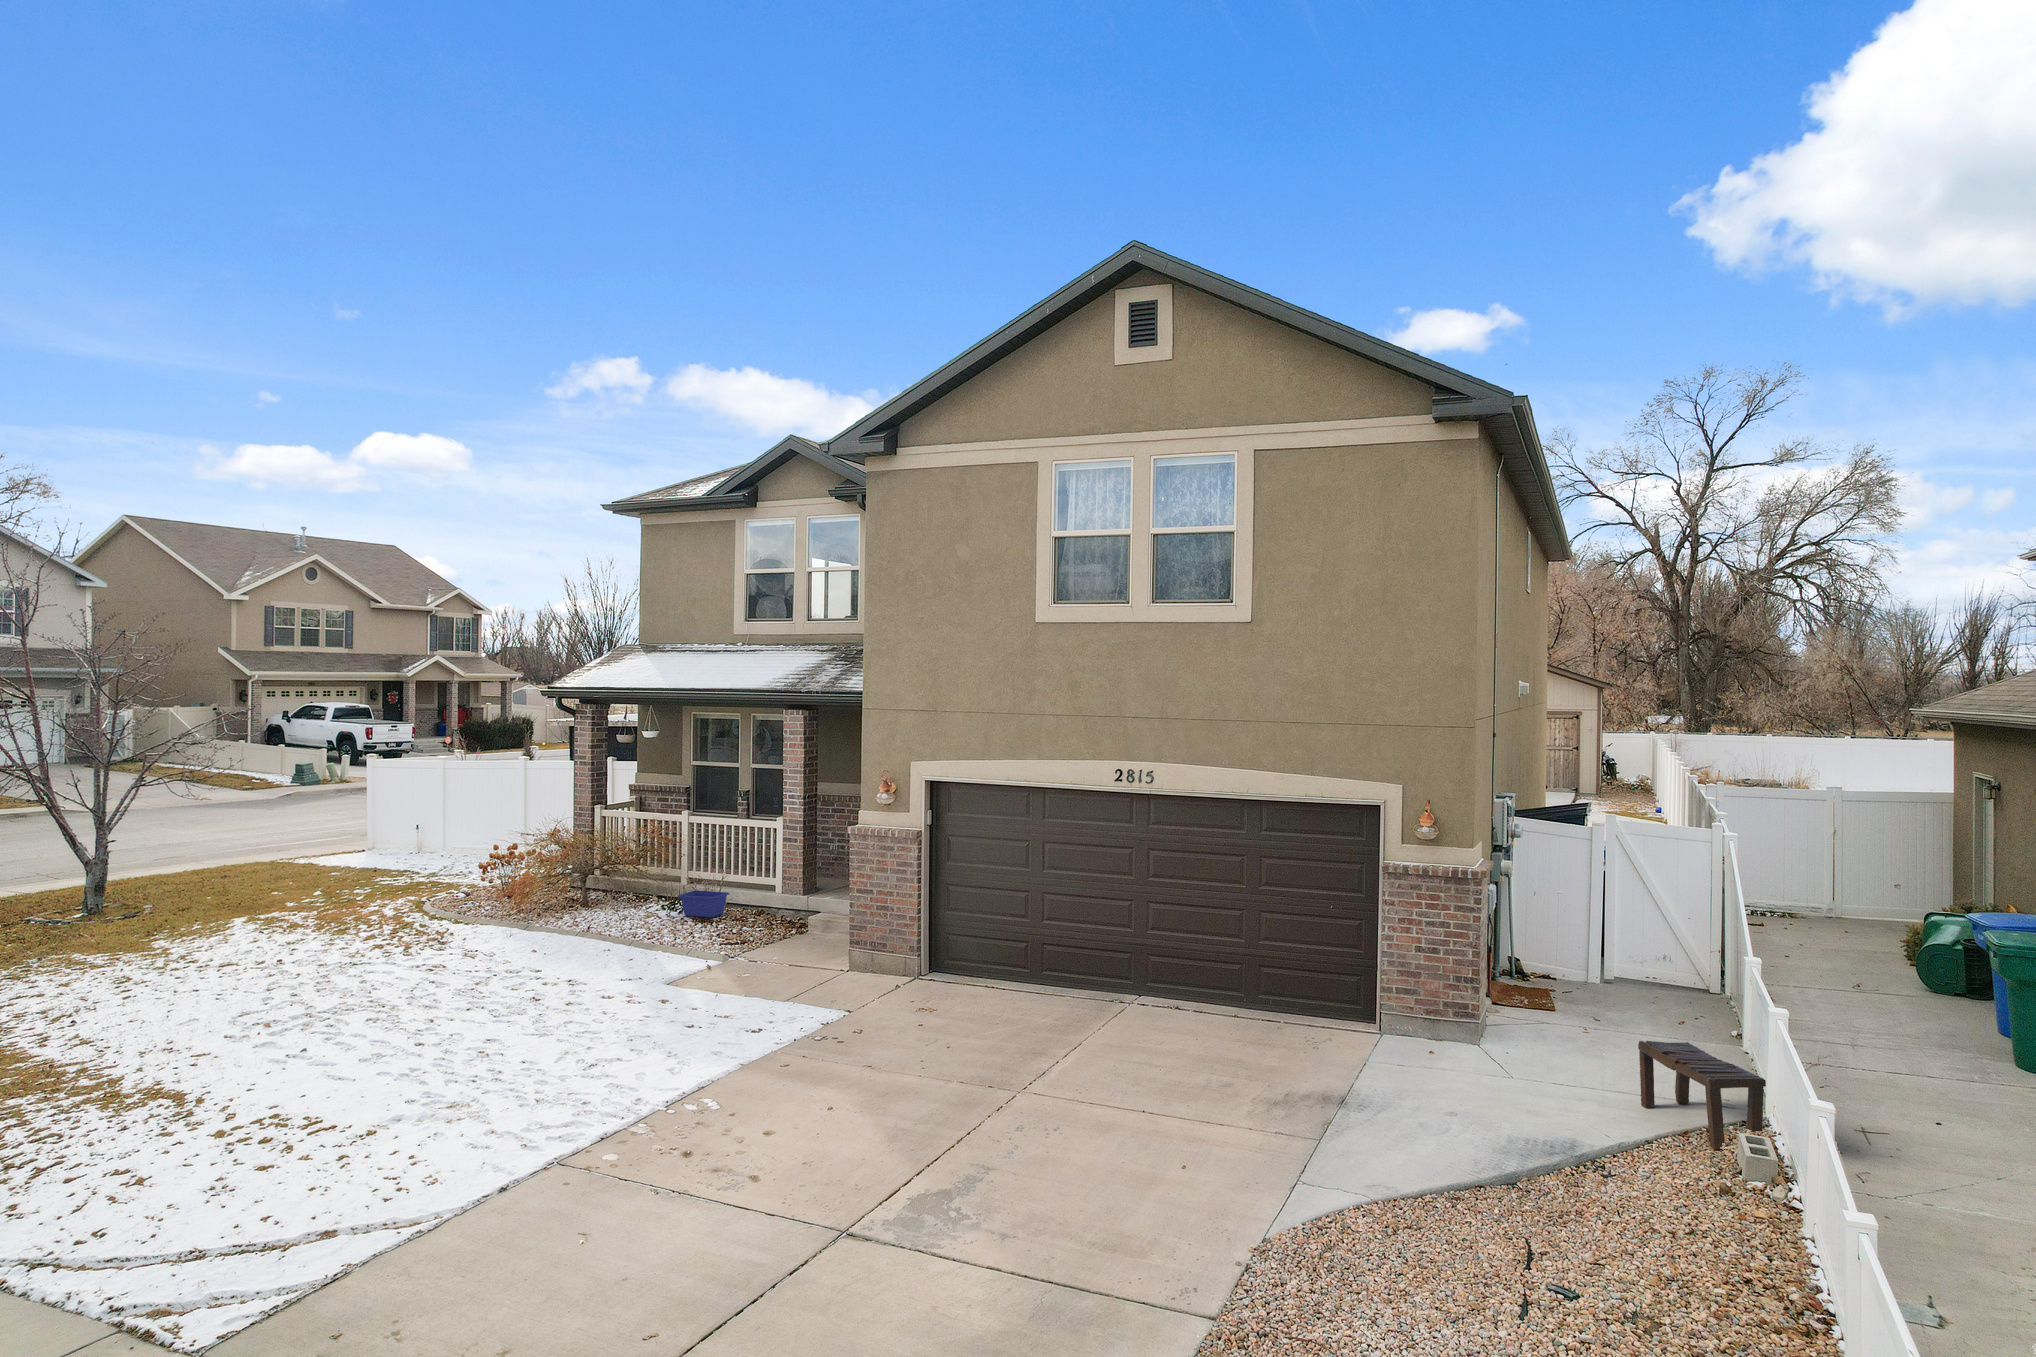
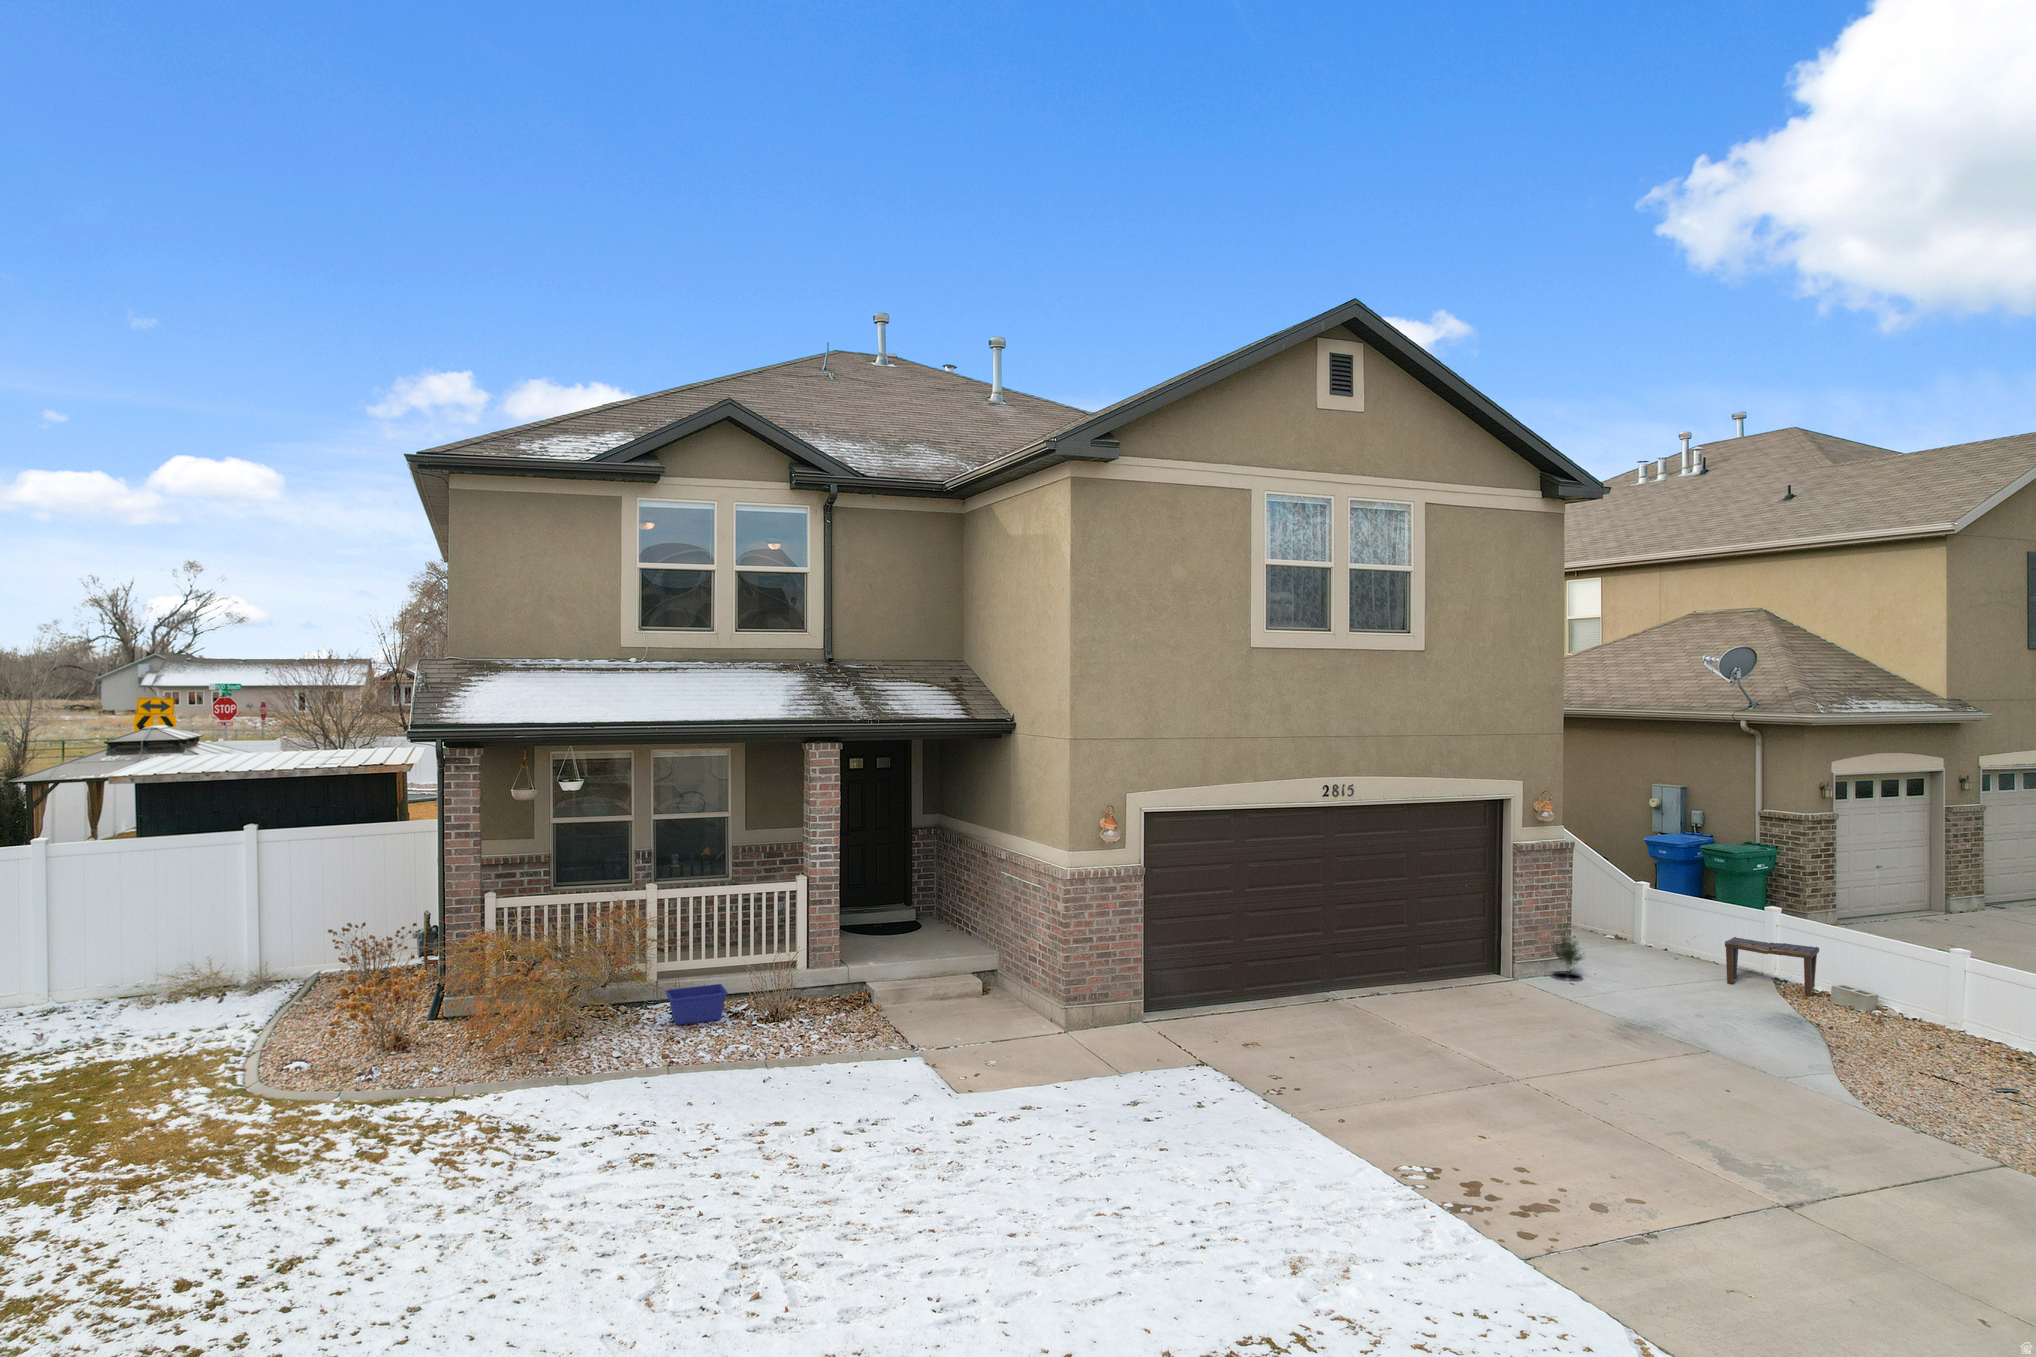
potted tree: none [1417,974,1465,1053] -> present [1551,929,1584,981]

